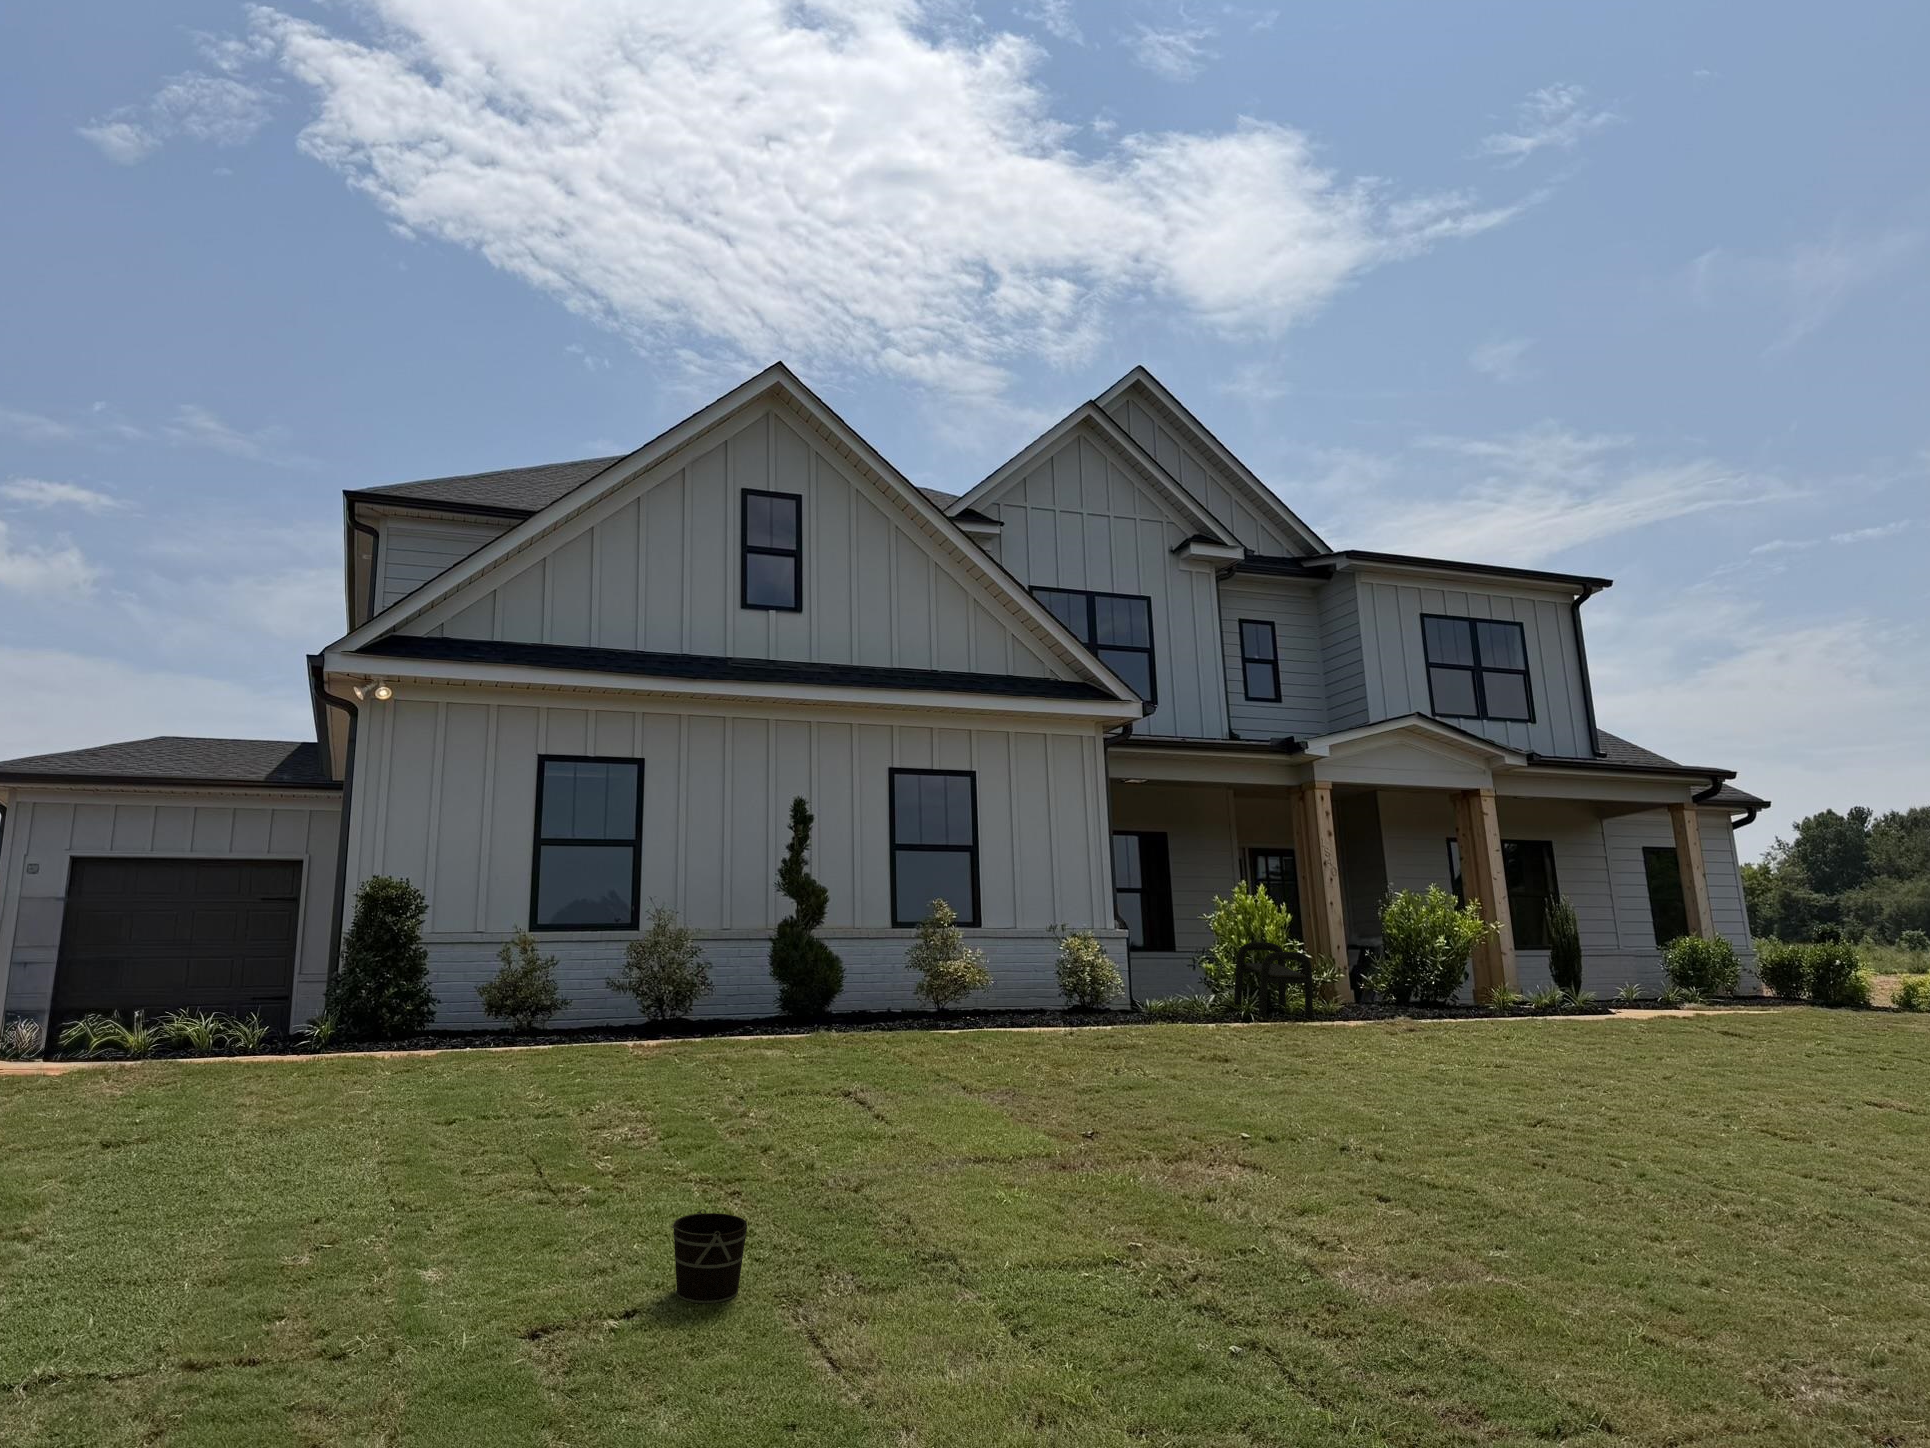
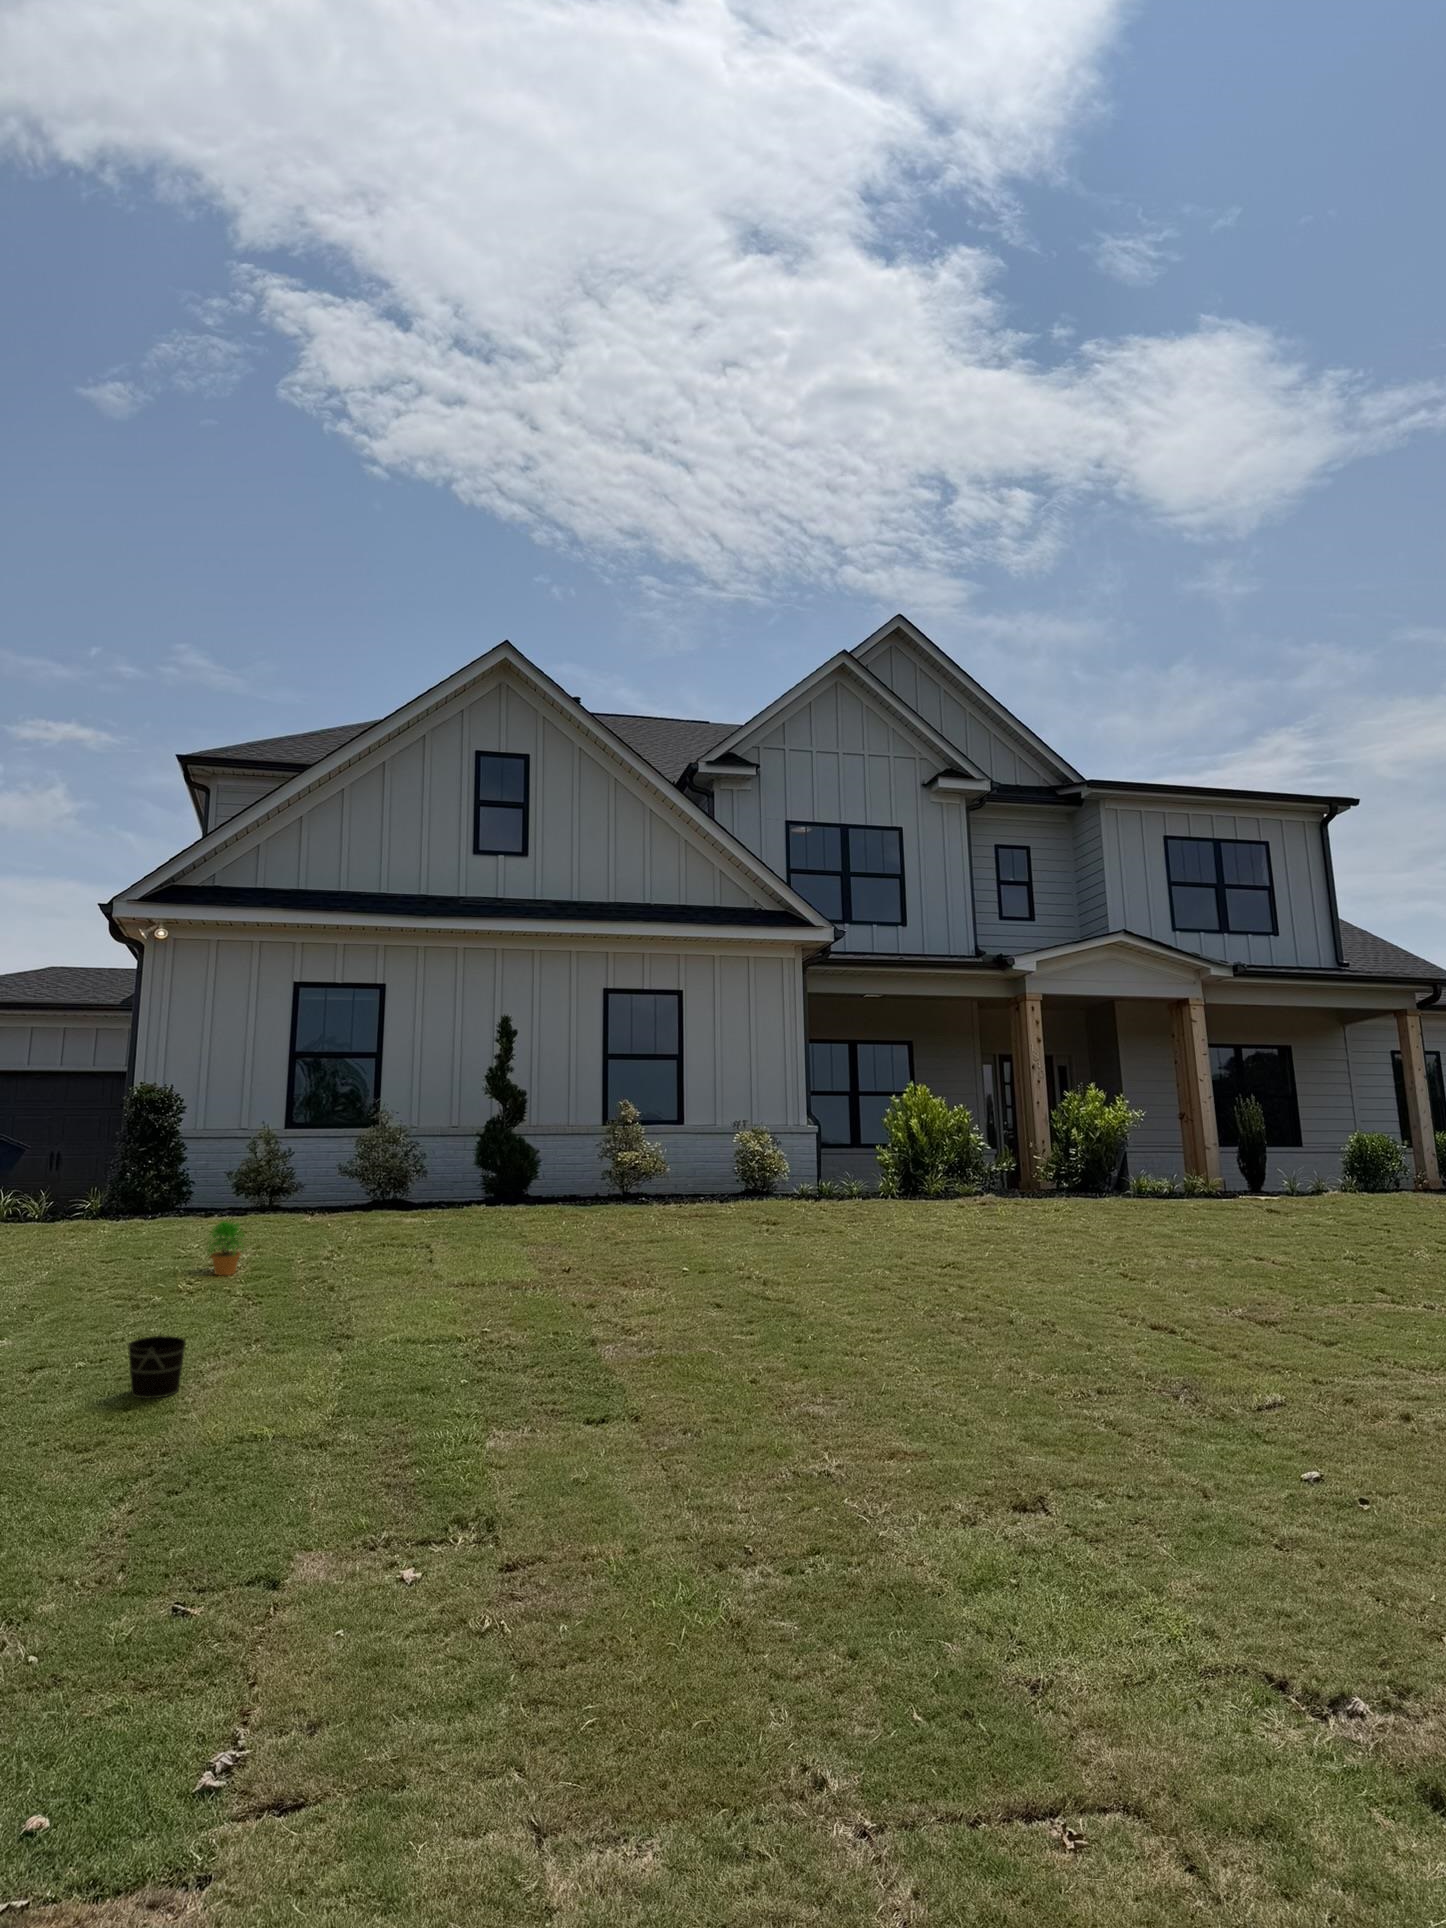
bench: present [1234,942,1313,1017] -> none [888,1139,942,1205]
potted plant: none [577,1048,631,1120] -> present [207,1222,244,1275]

